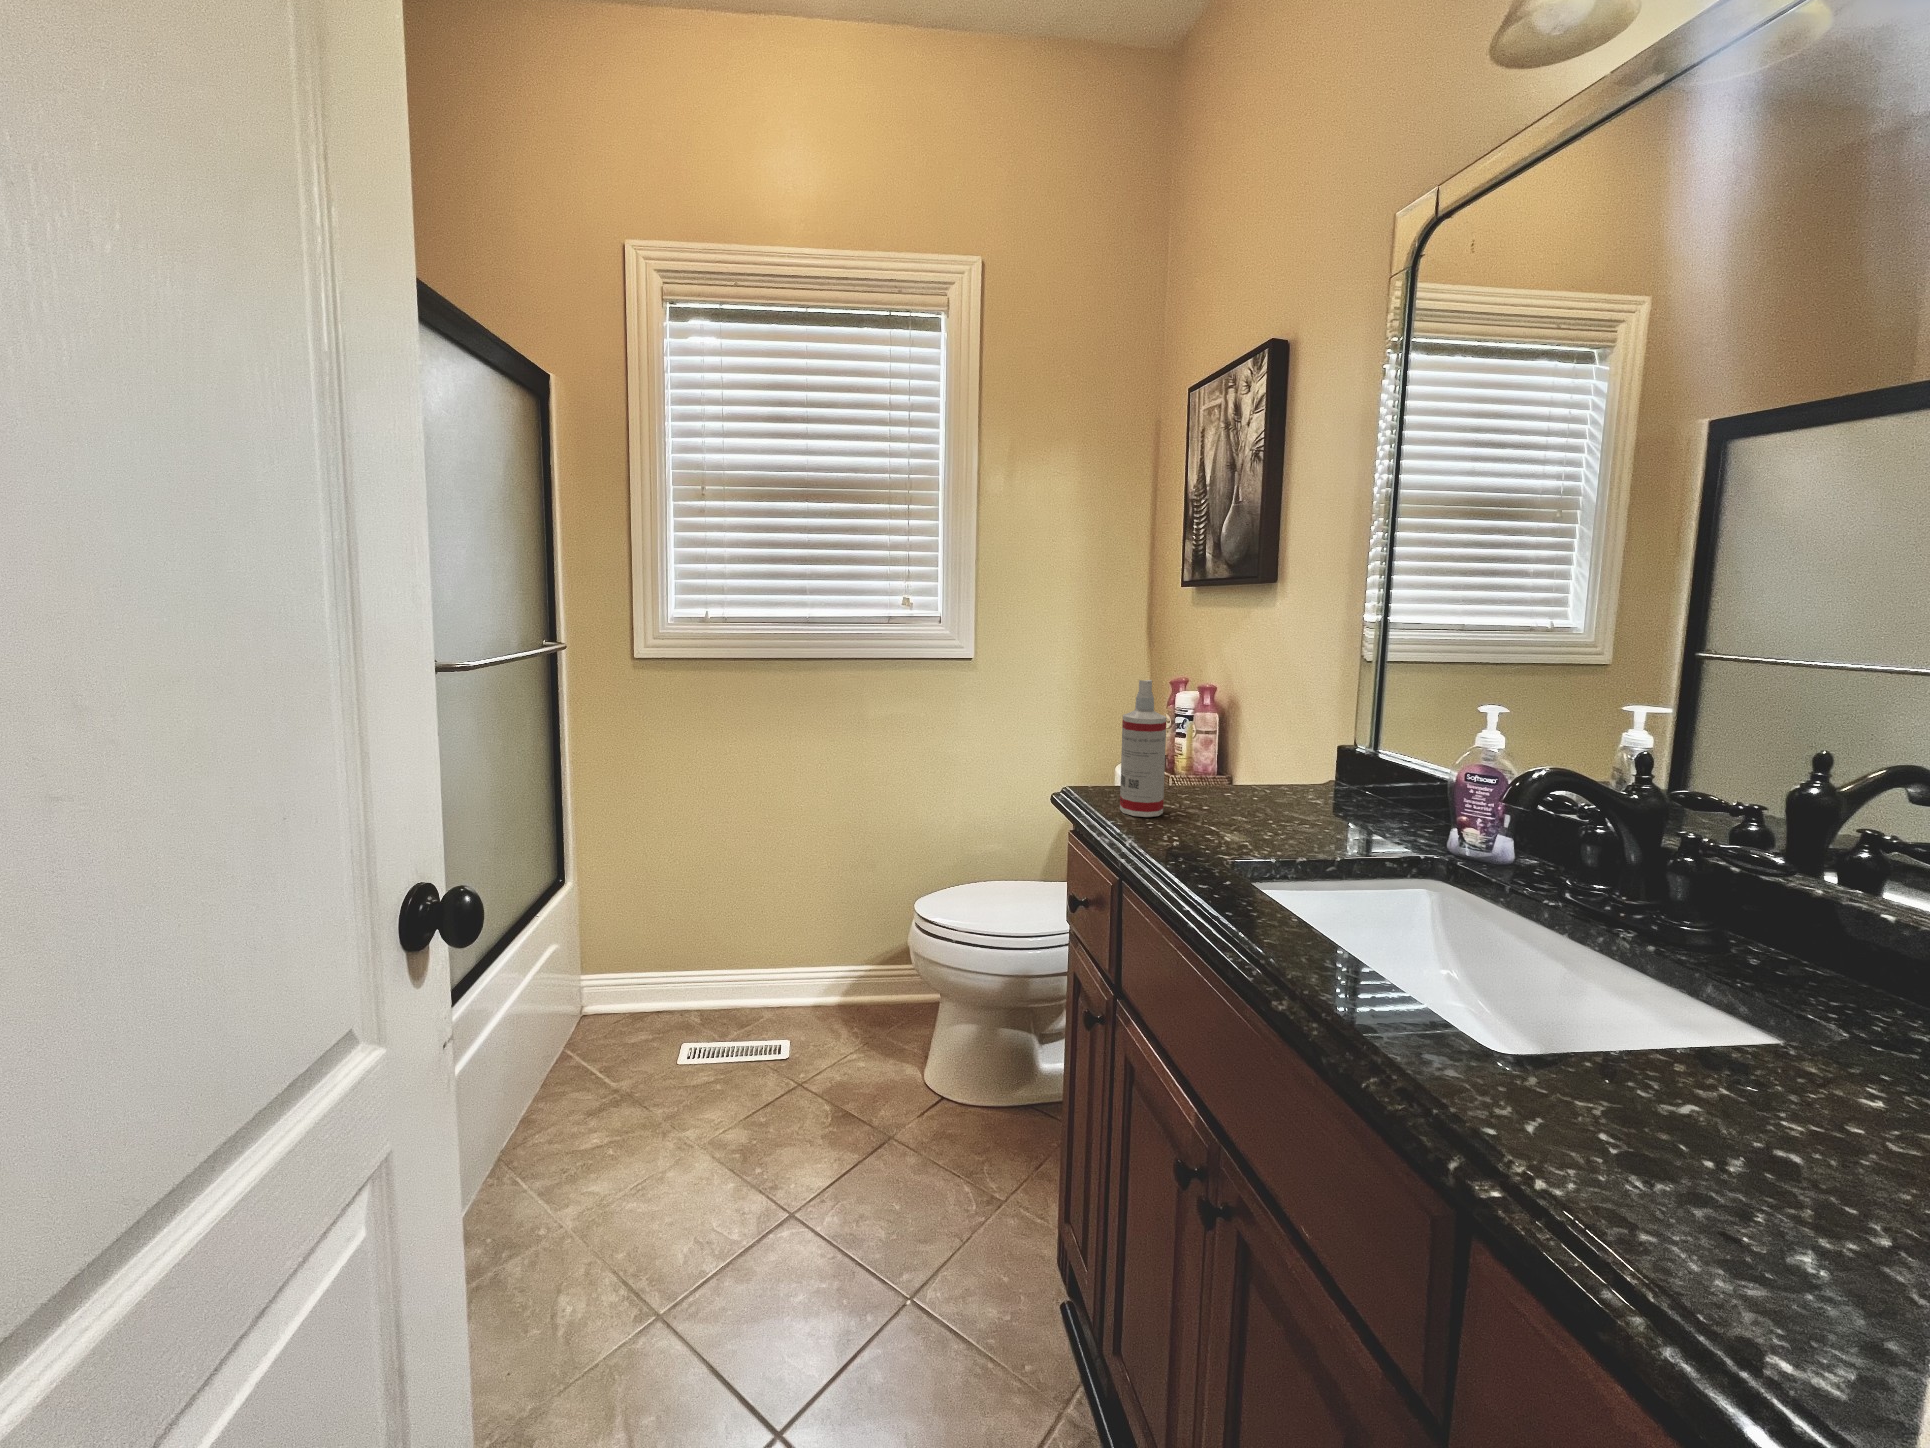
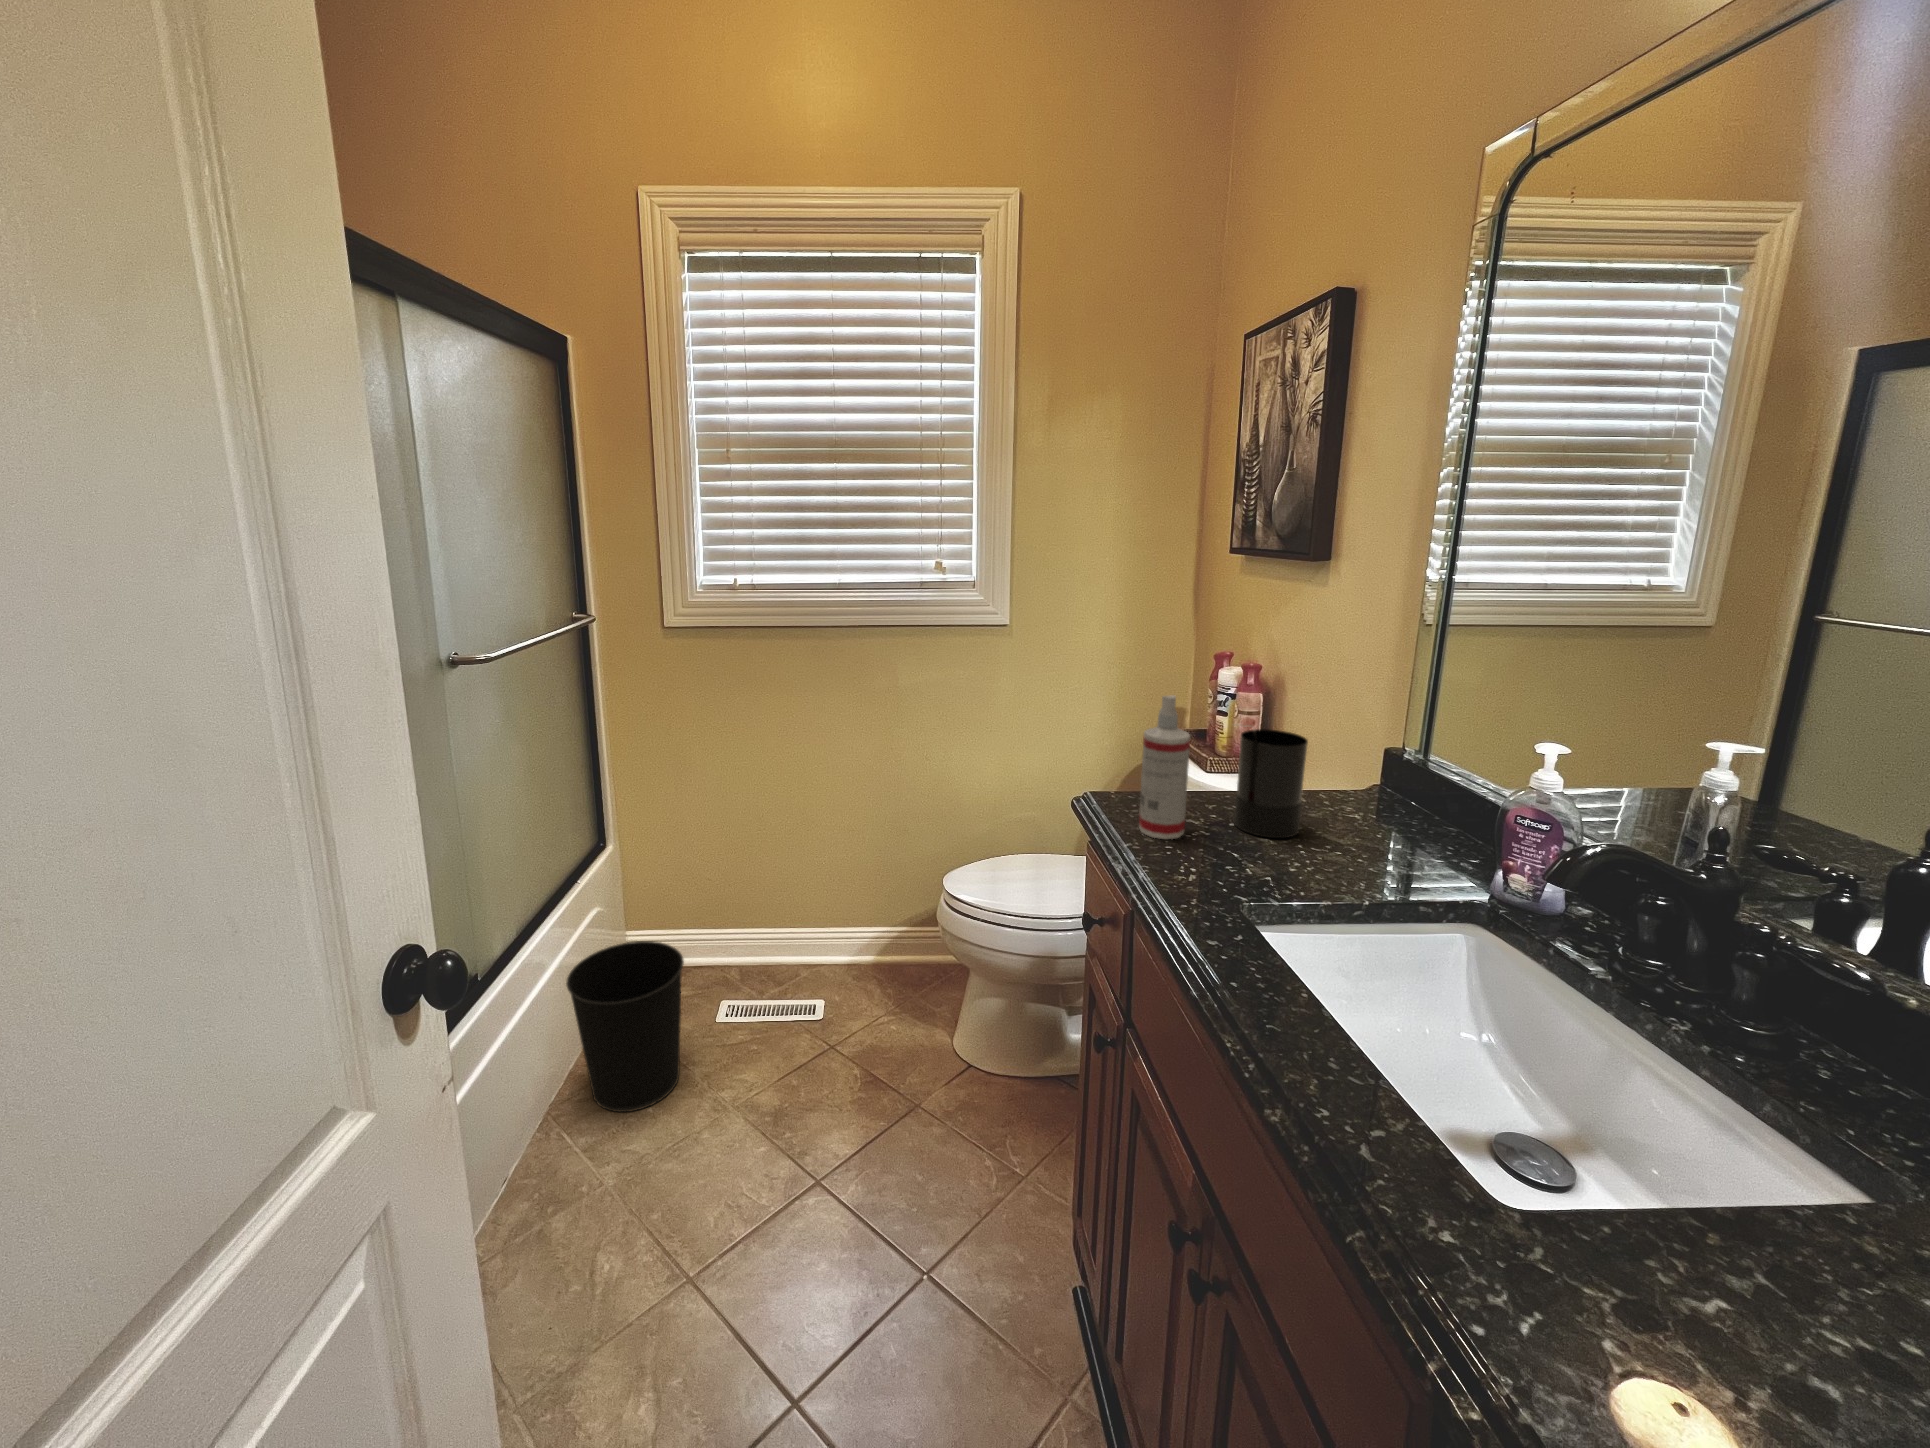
candle: none [1203,711,1273,816] -> present [1234,726,1308,838]
wastebasket: none [526,974,650,1156] -> present [566,941,684,1112]

